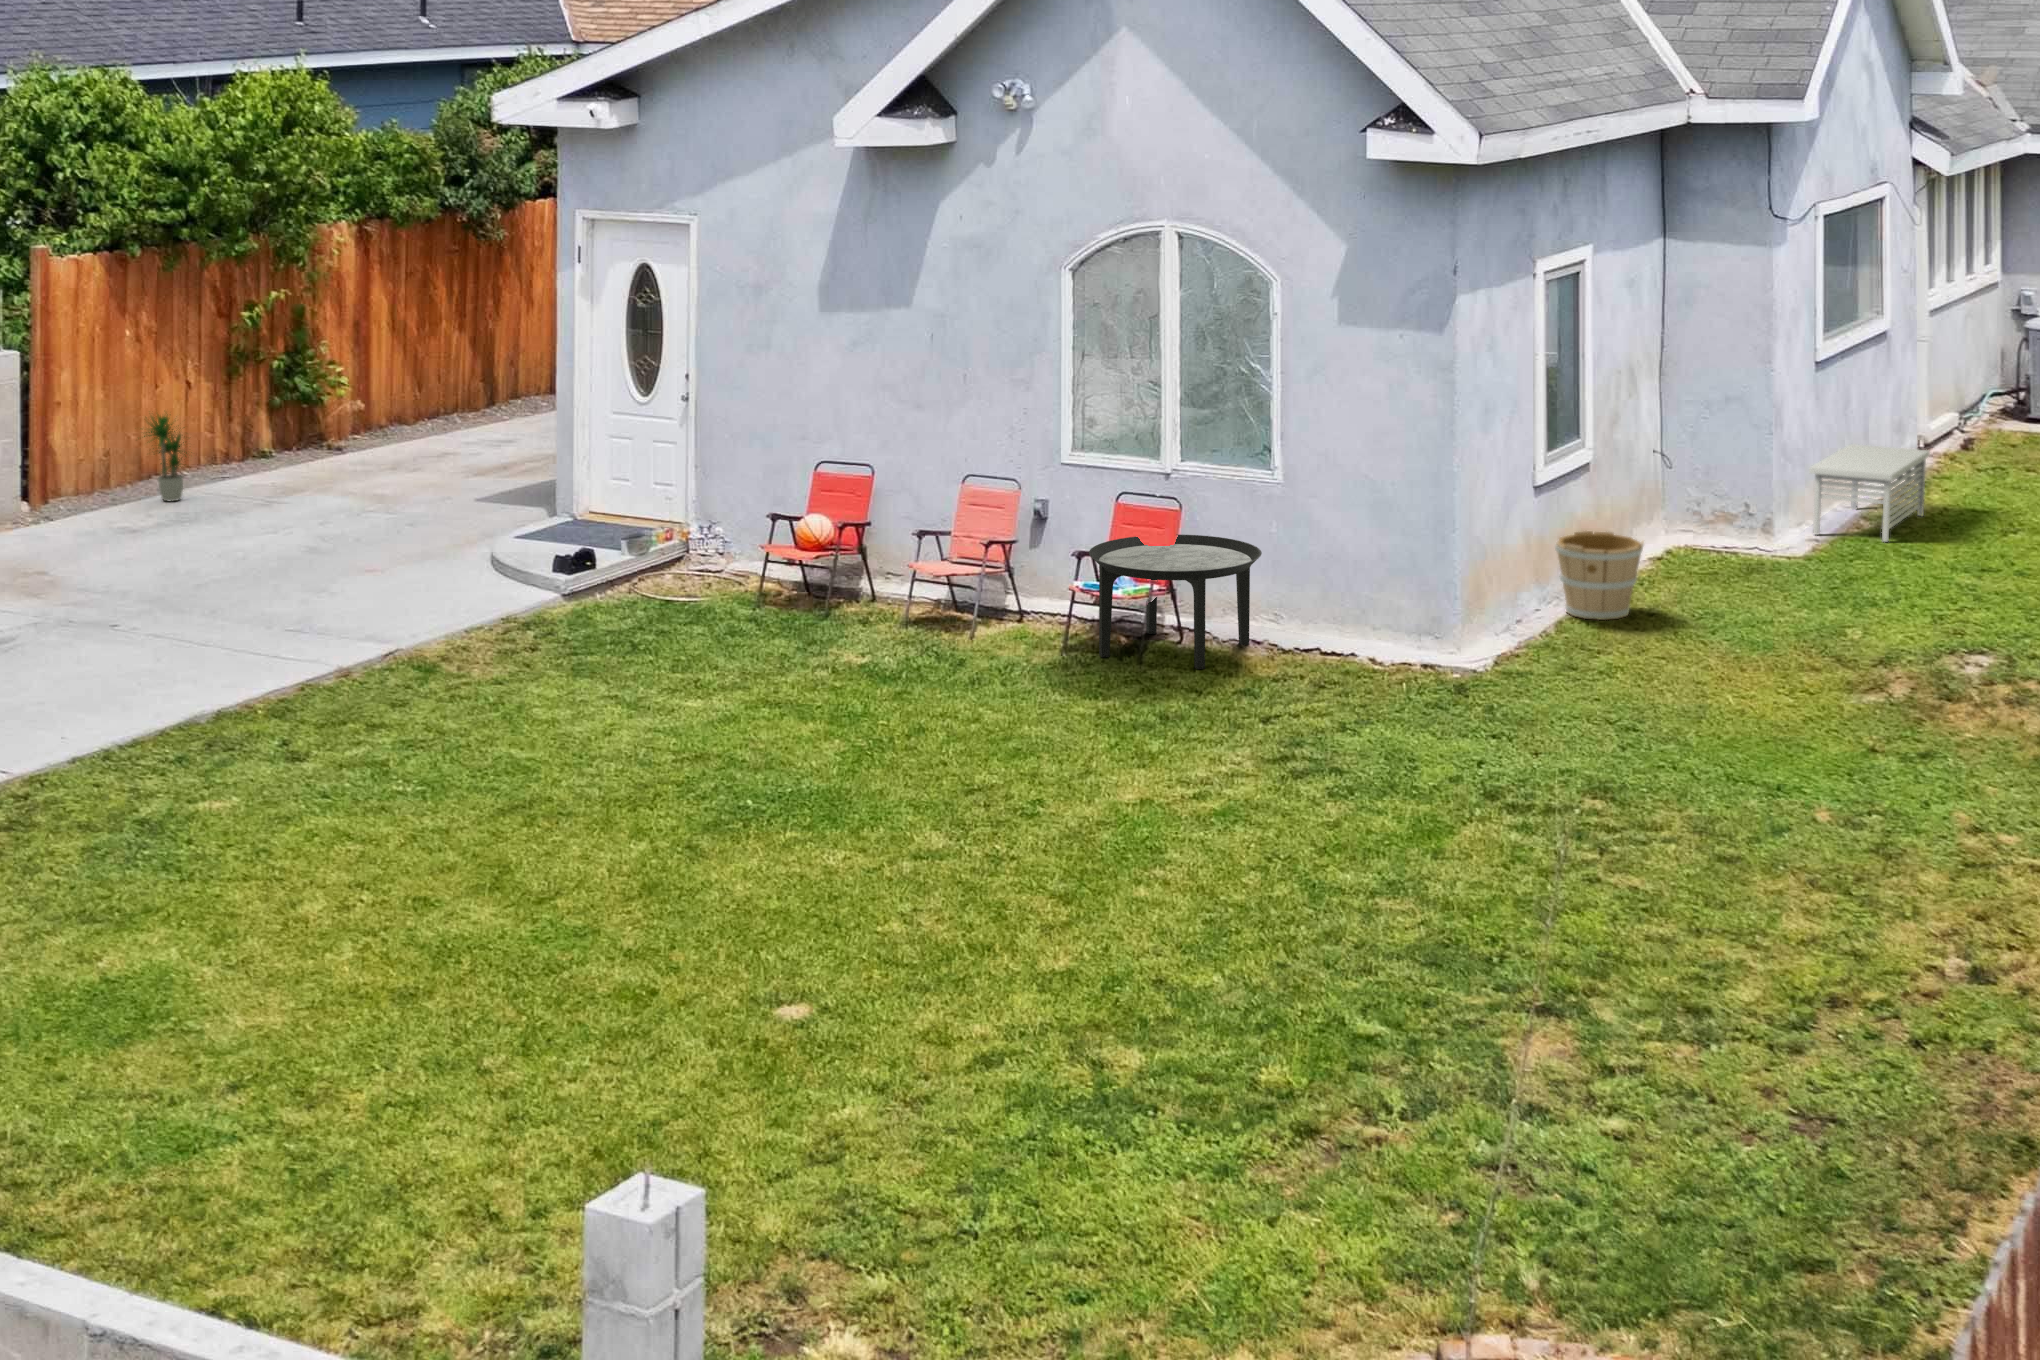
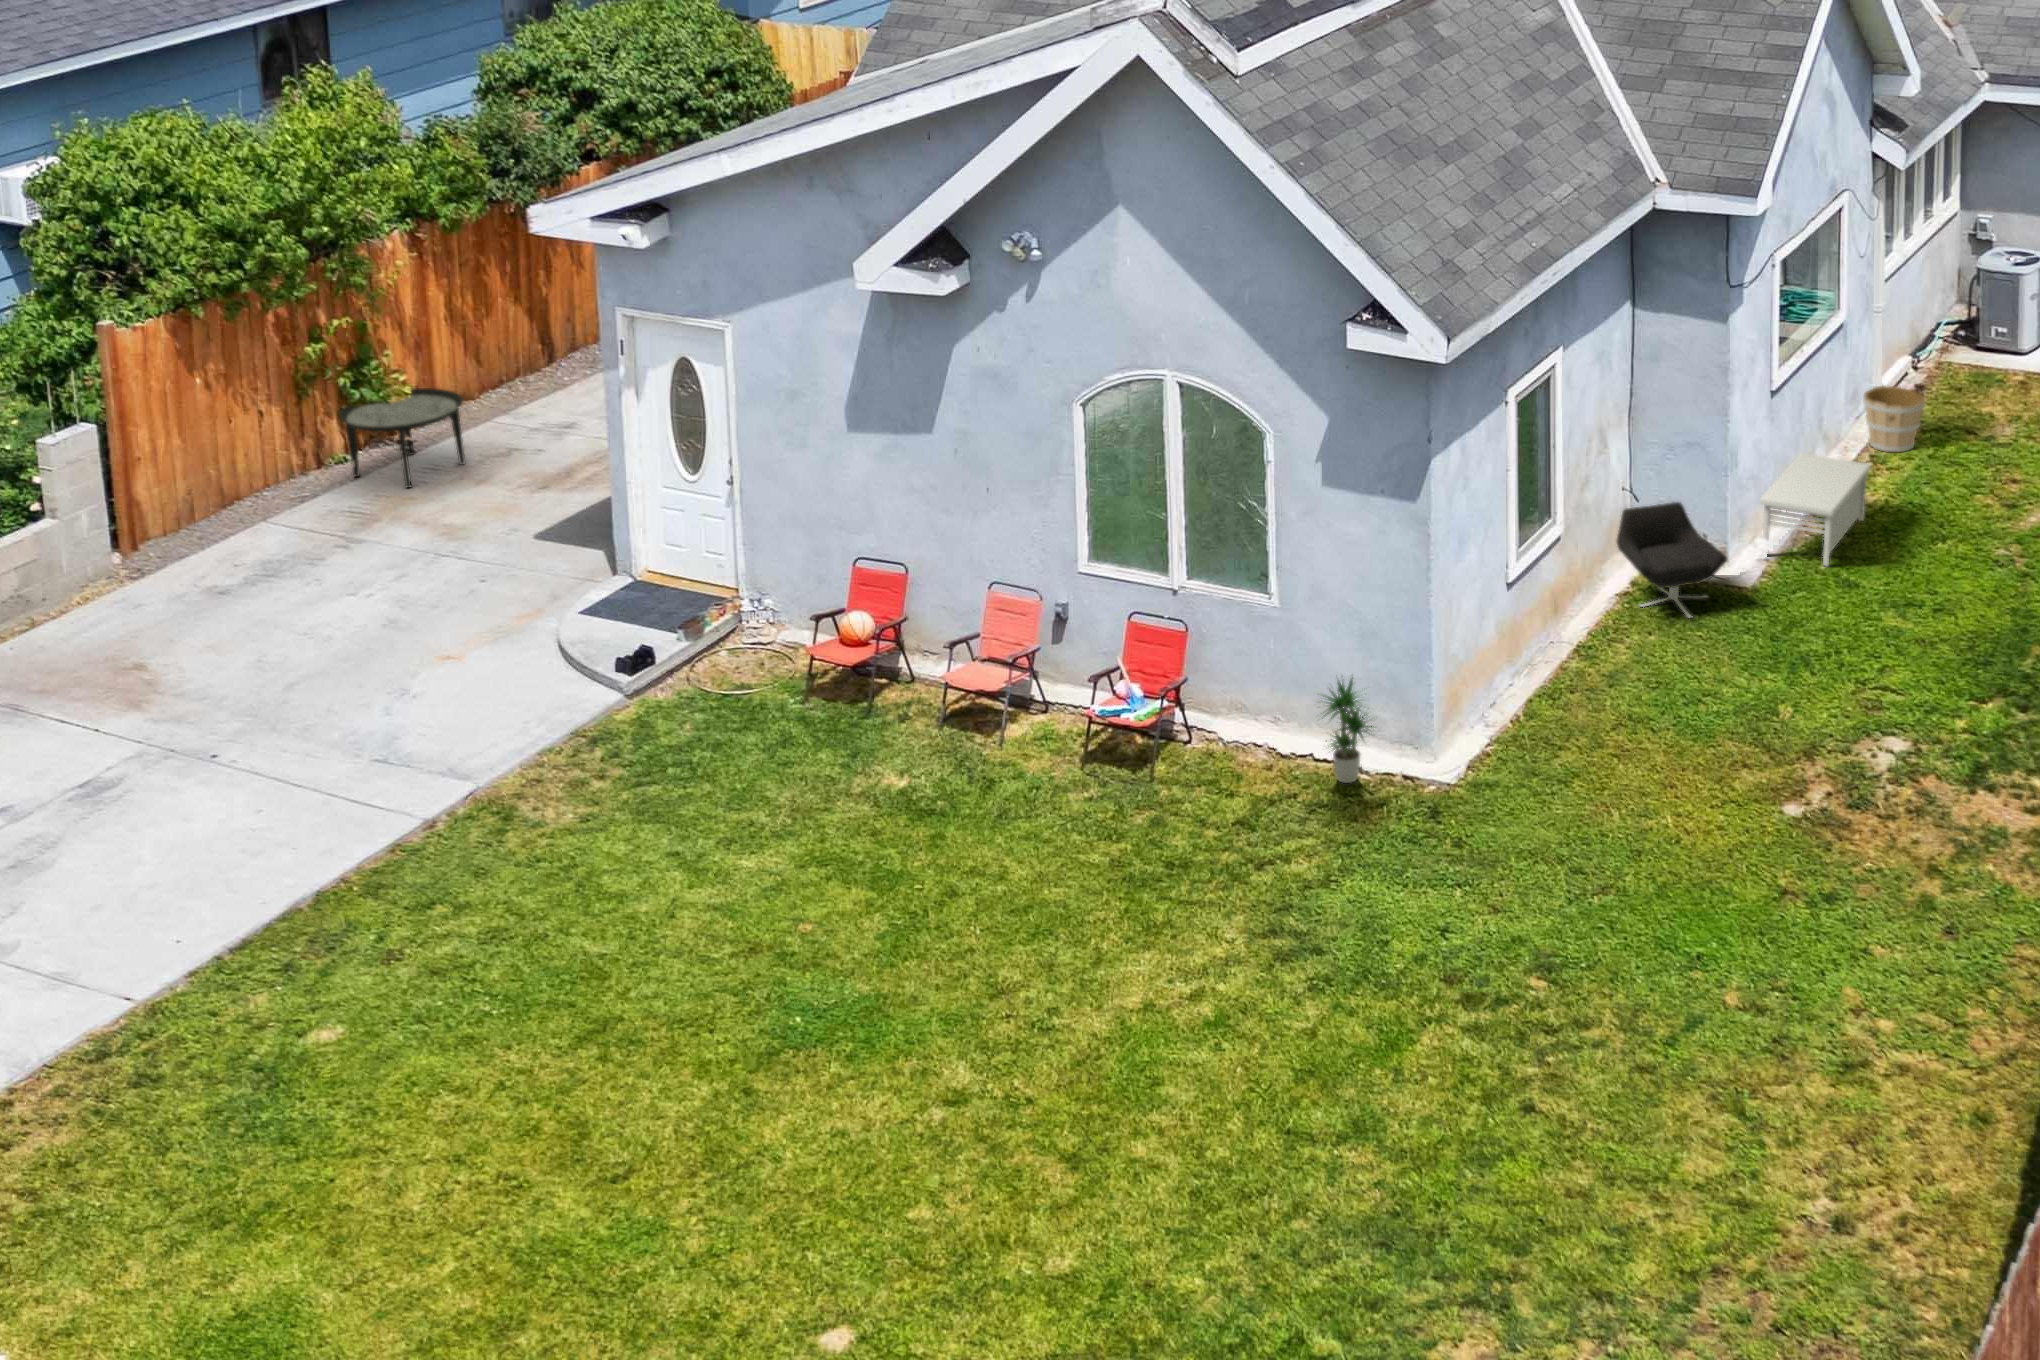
potted plant: present [144,414,187,501] -> present [1318,676,1372,783]
lounge chair: none [1652,458,1778,571] -> present [1617,502,1727,618]
wooden bucket: present [1555,531,1643,620] -> present [1863,386,1926,453]
round table: present [1089,535,1262,669] -> present [339,388,465,488]

